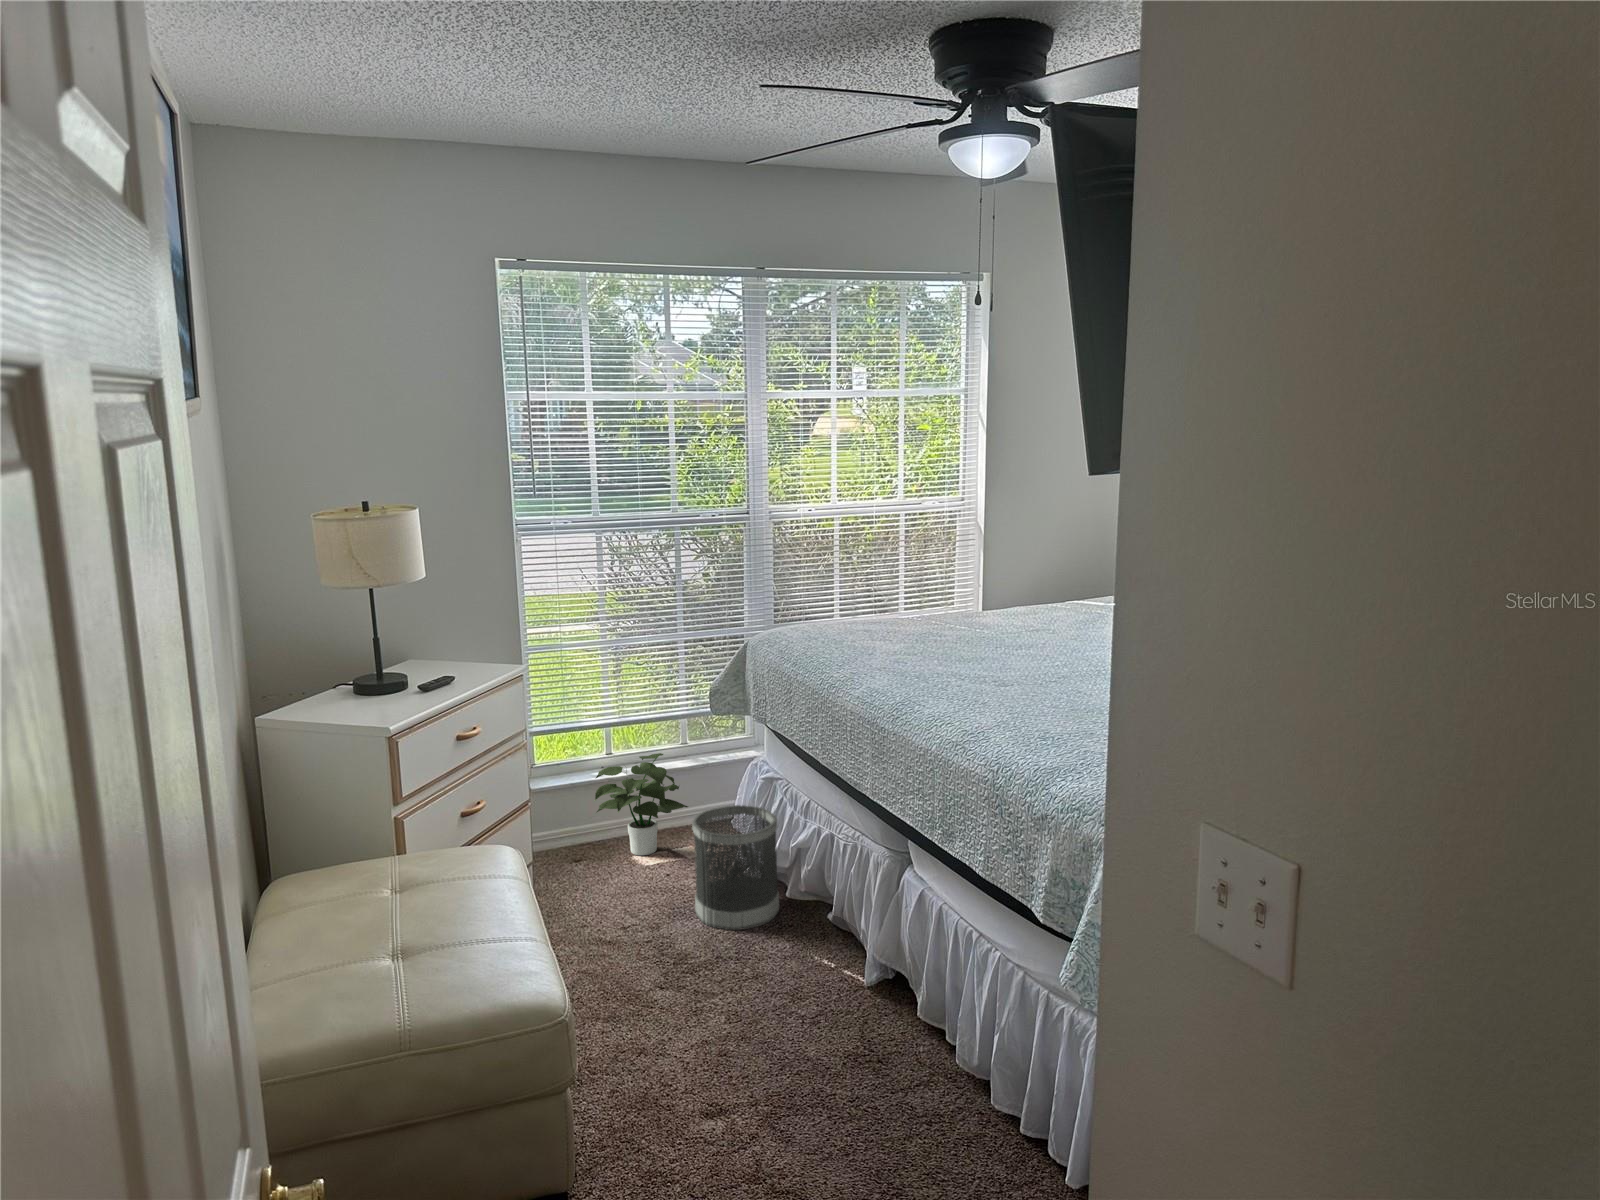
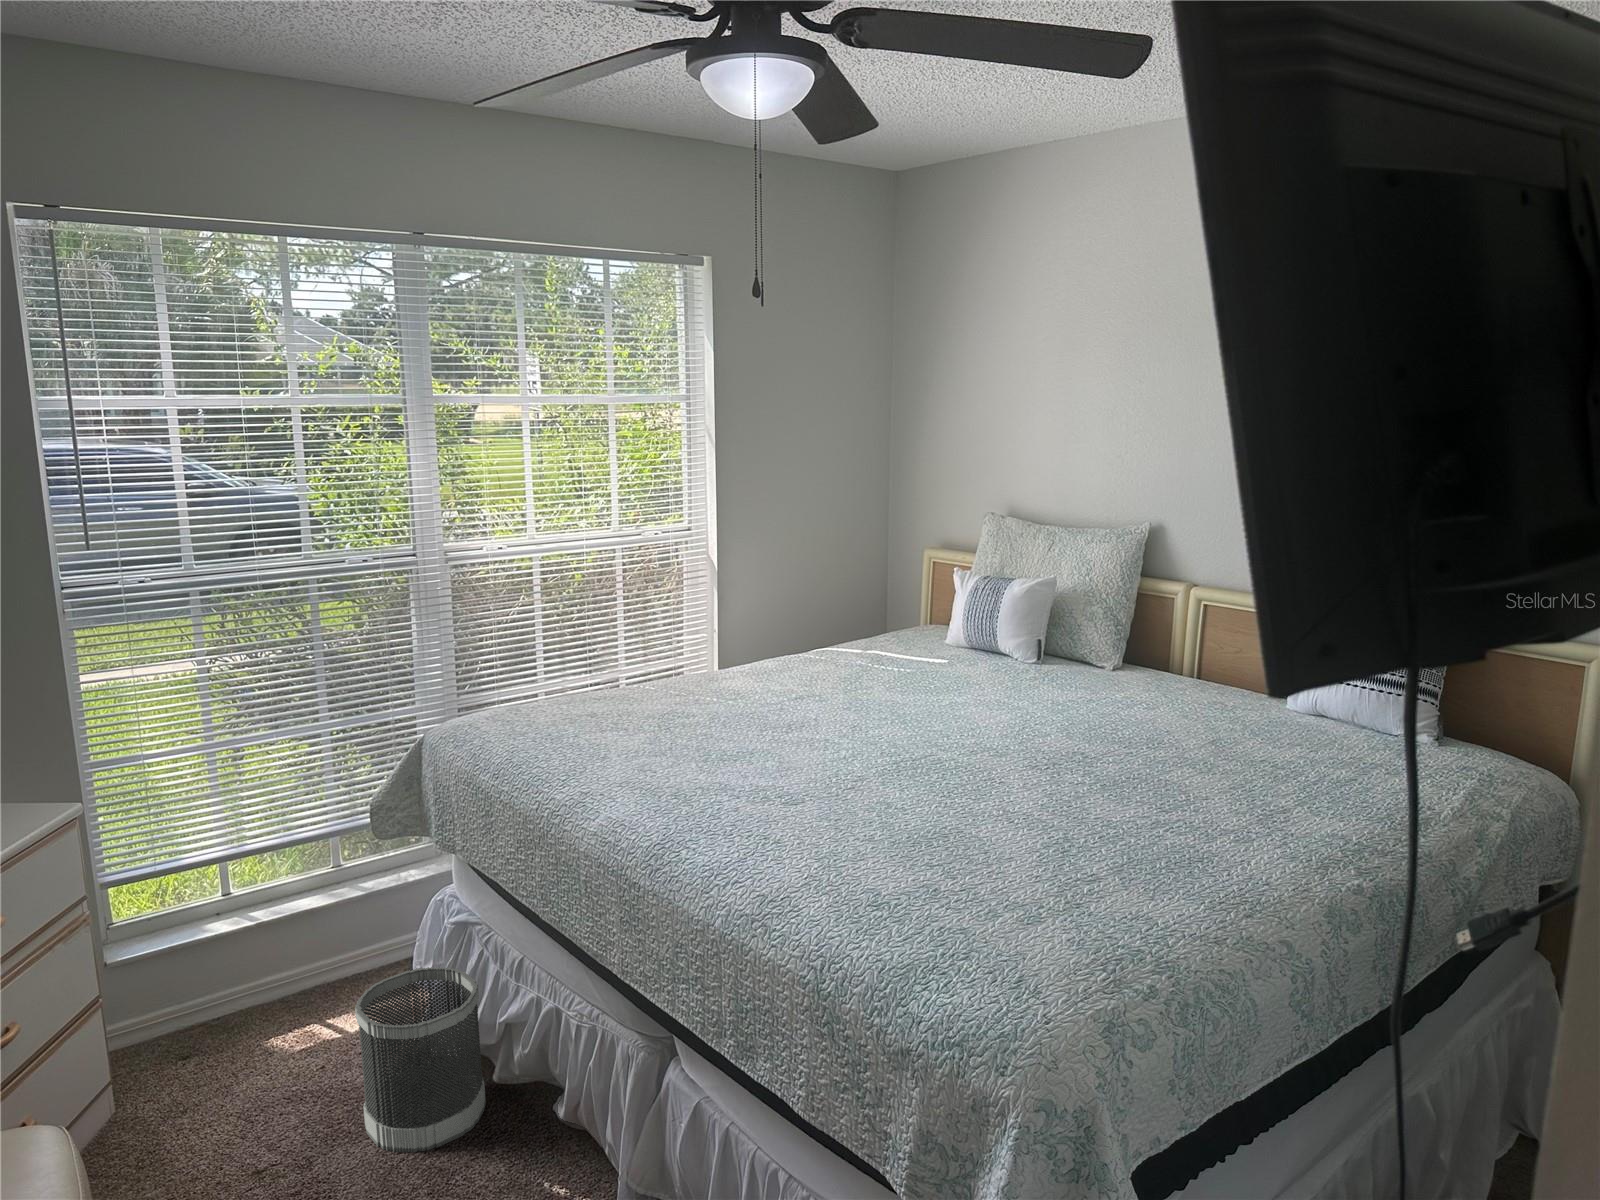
potted plant: present [595,753,688,856] -> none [205,891,349,1038]

